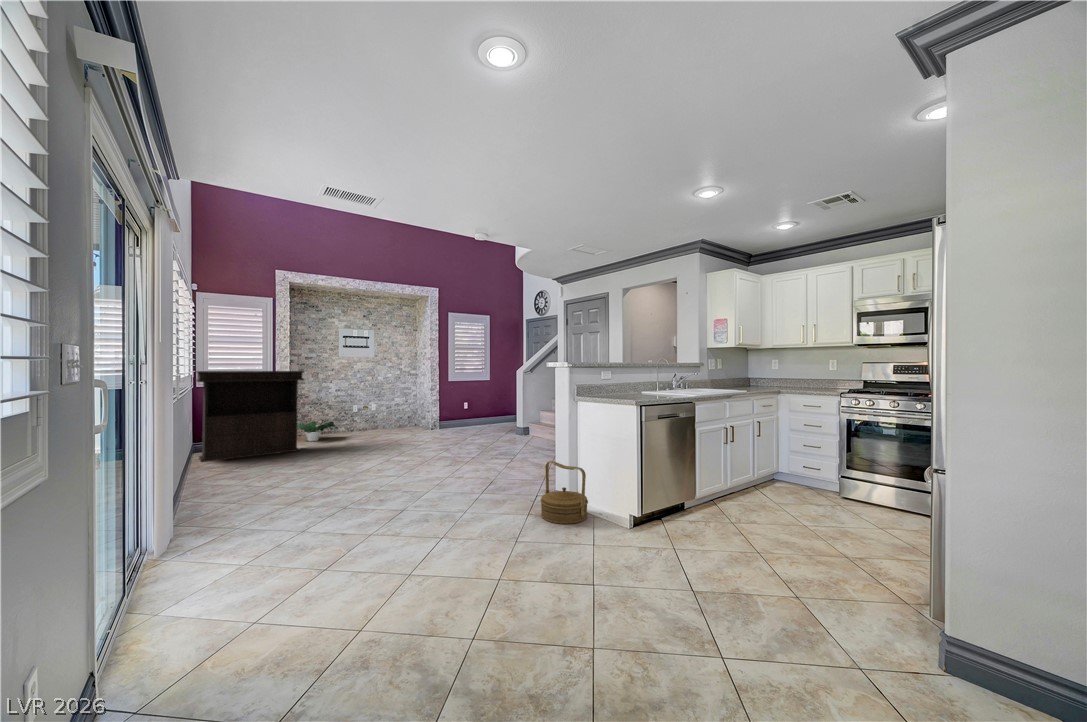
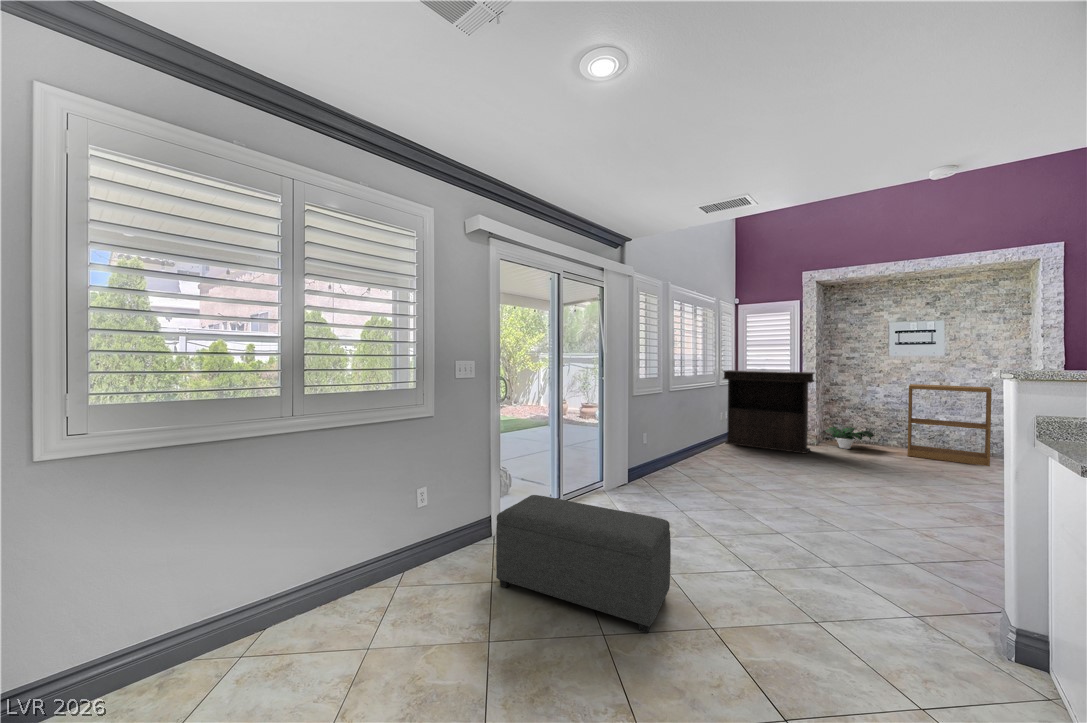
bookshelf: none [354,379,406,437] -> present [908,384,992,466]
woven basket: present [540,461,588,524] -> none [861,553,972,686]
ottoman: none [304,494,515,678] -> present [496,495,671,633]

